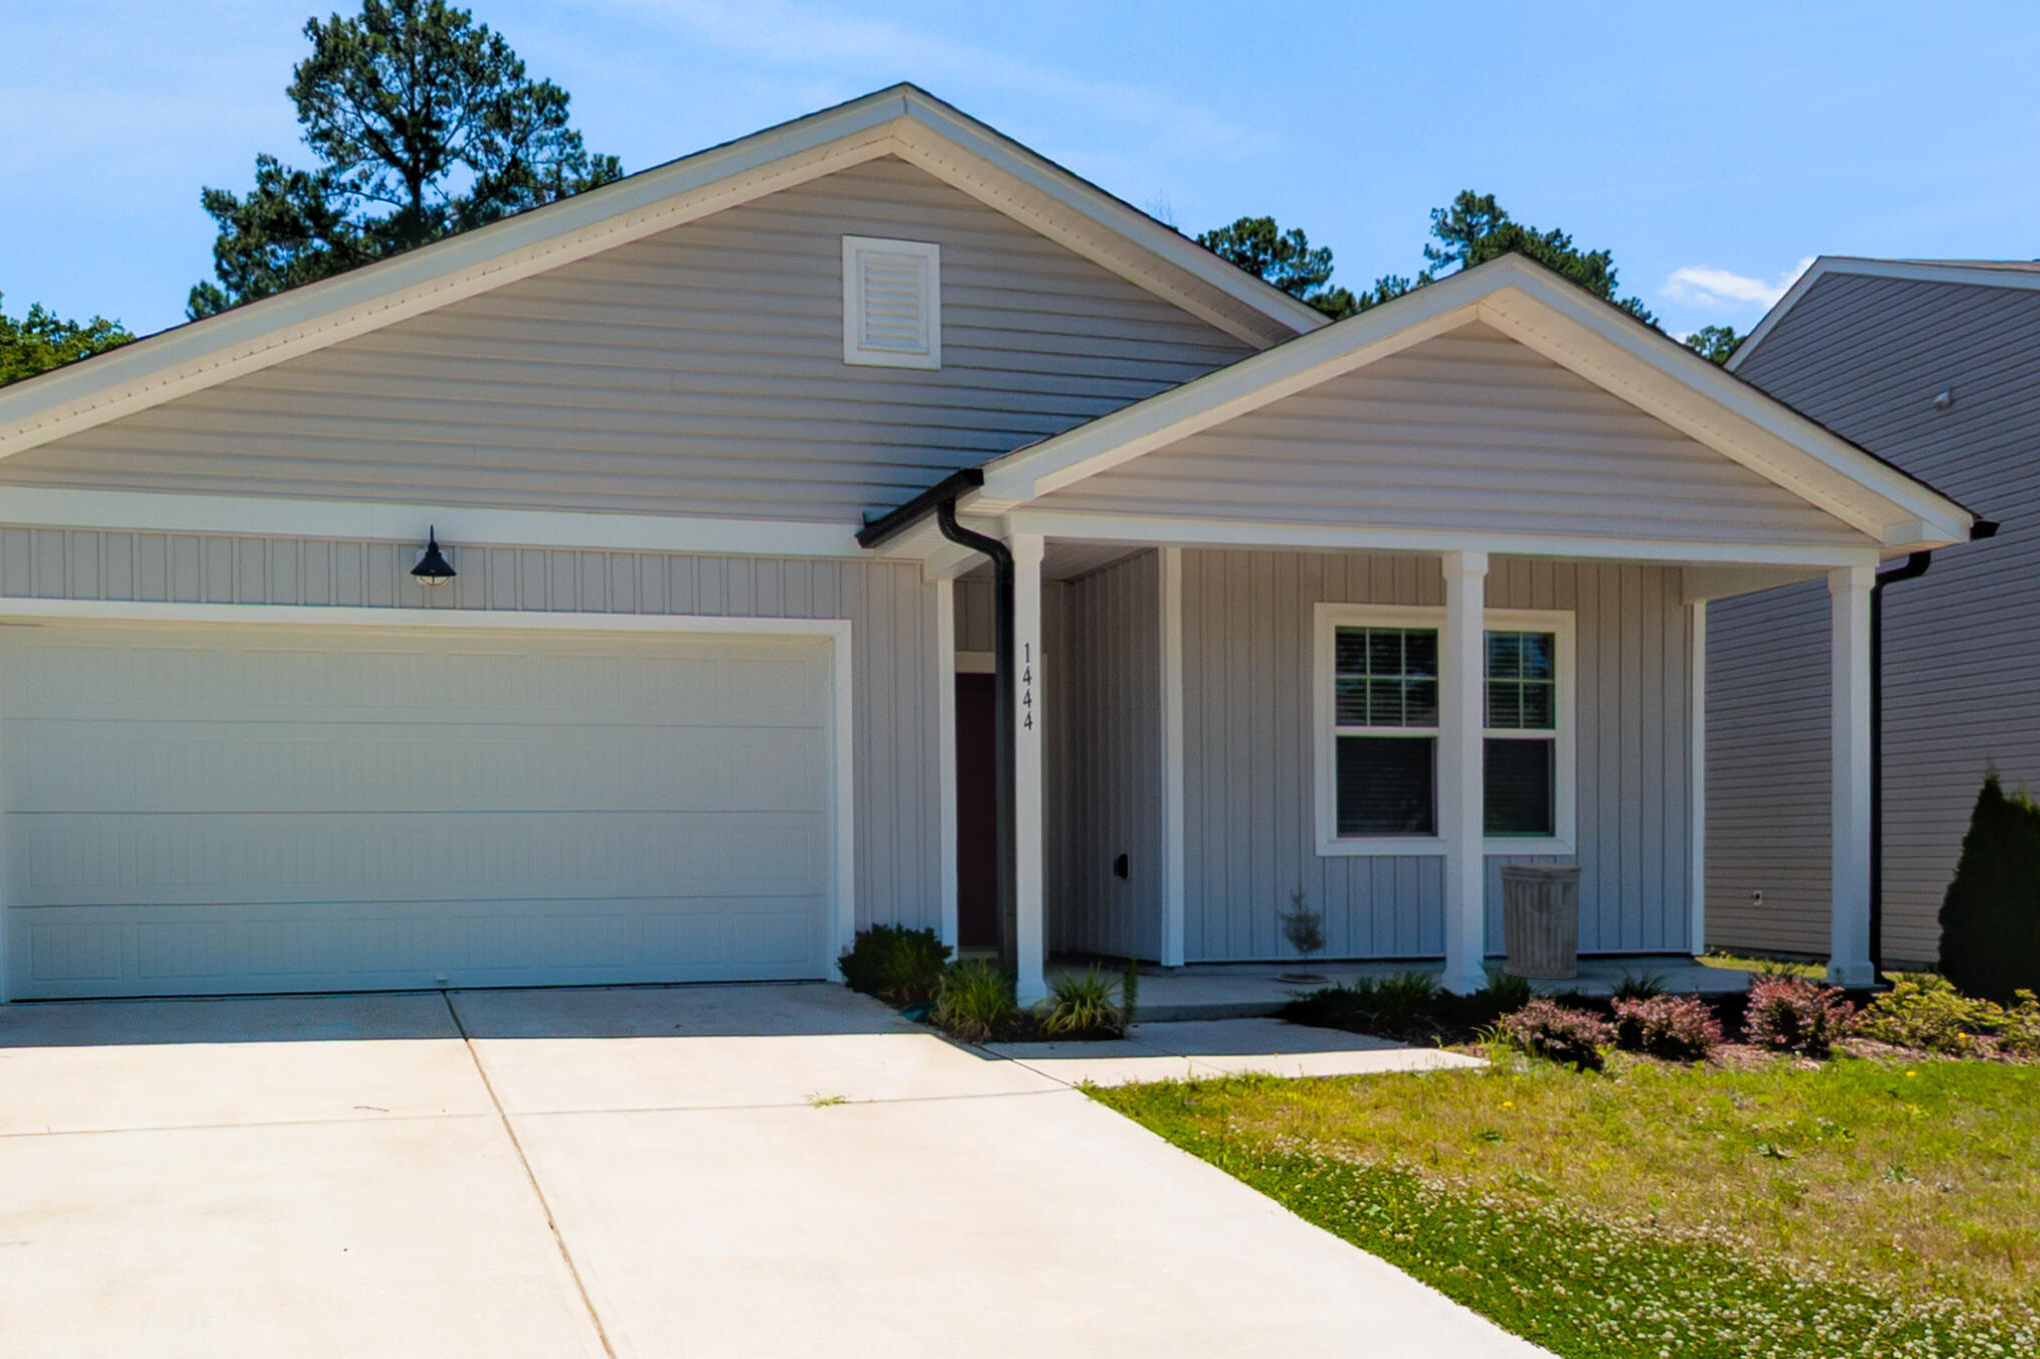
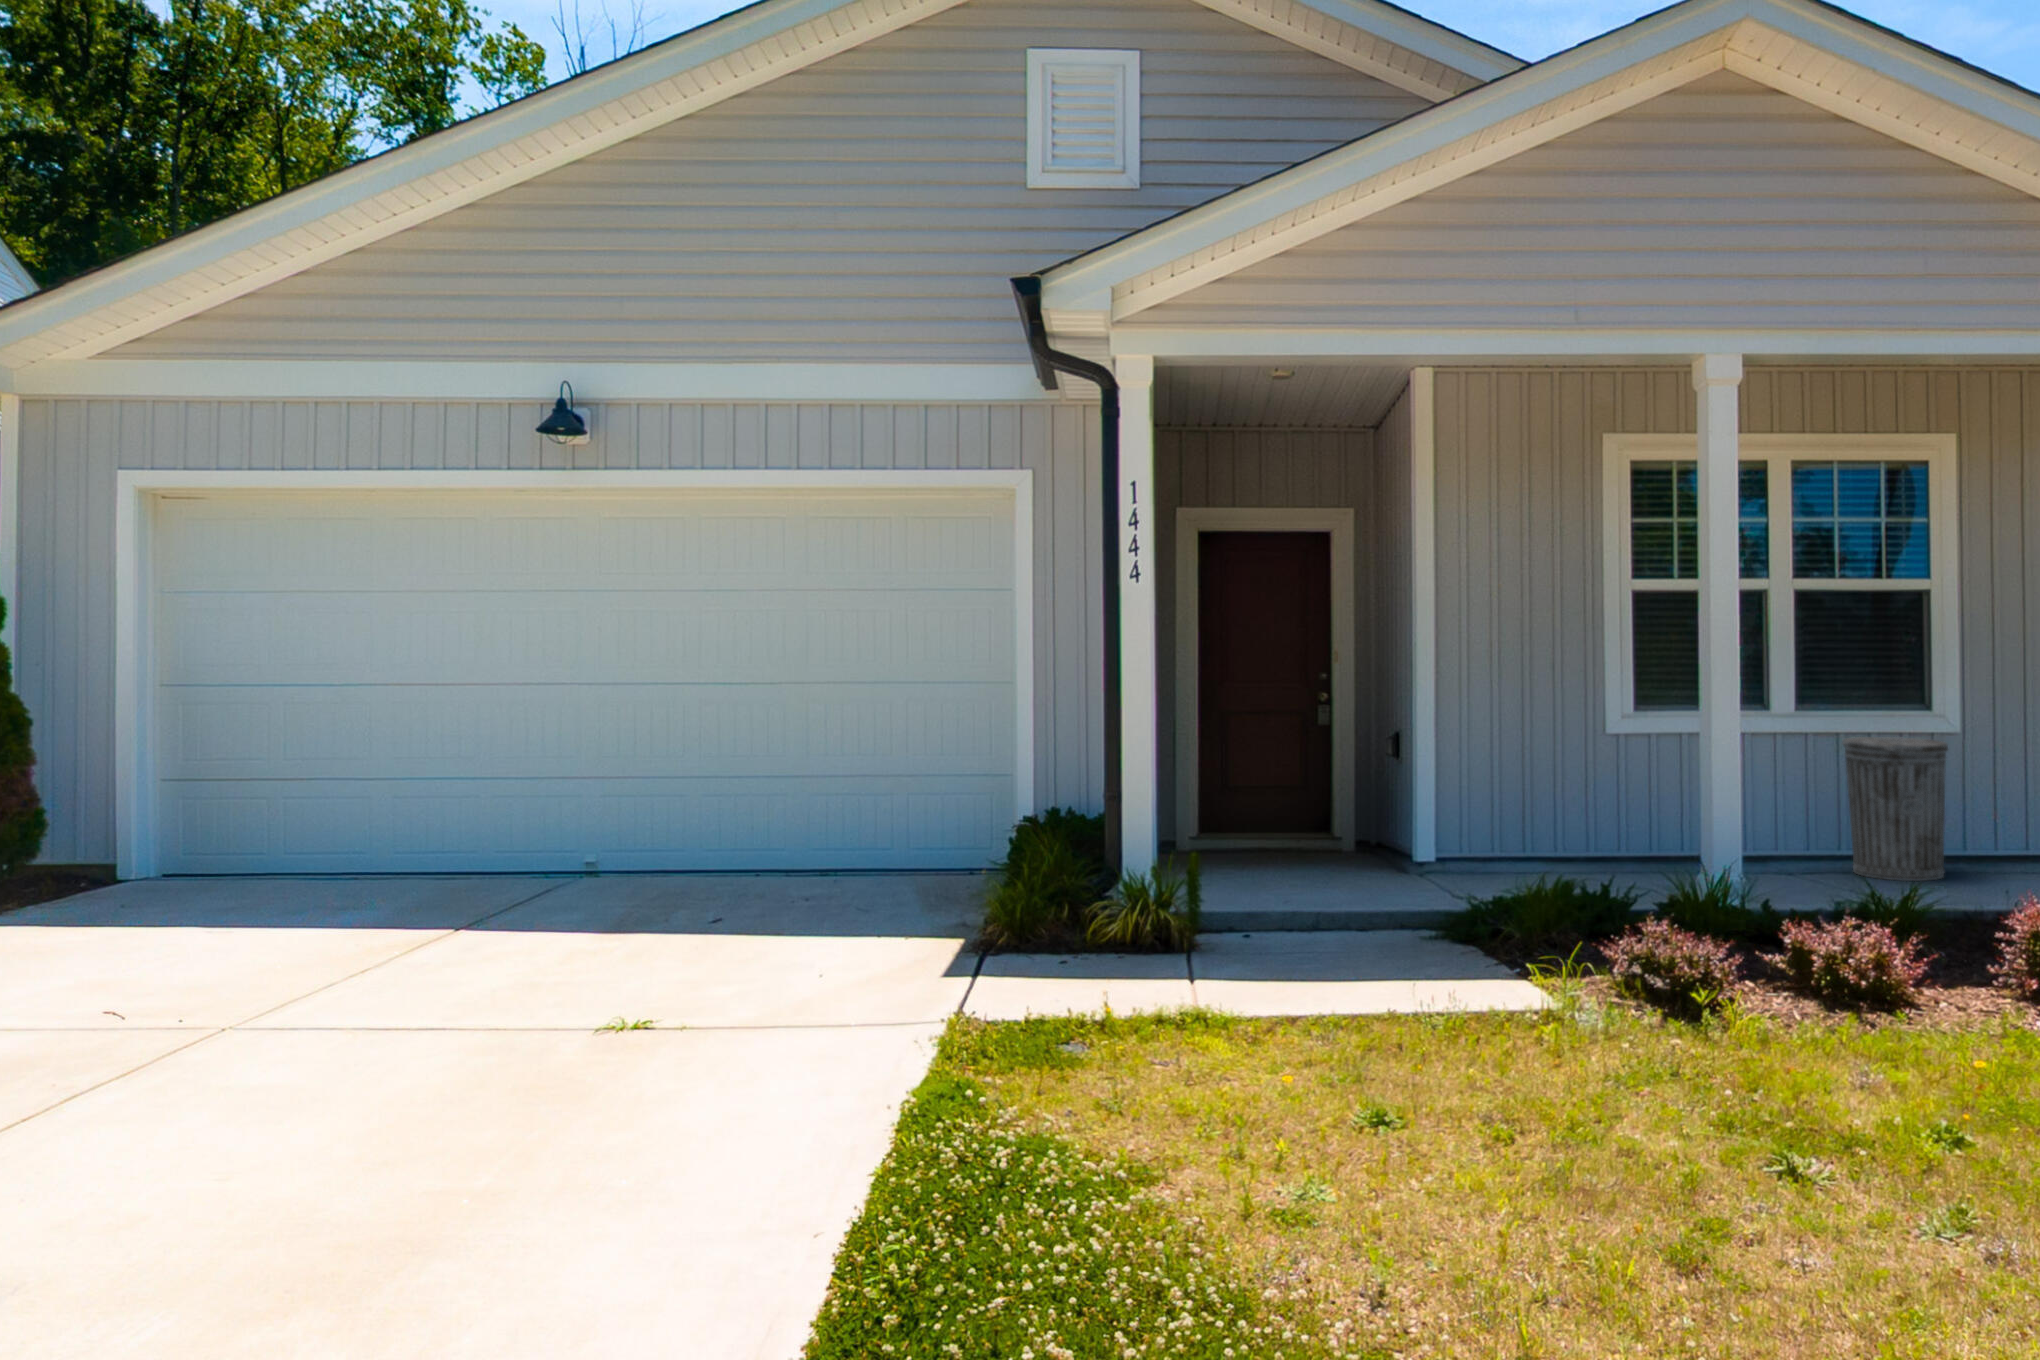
potted tree: present [1277,890,1330,983] -> none [1545,759,1614,878]

